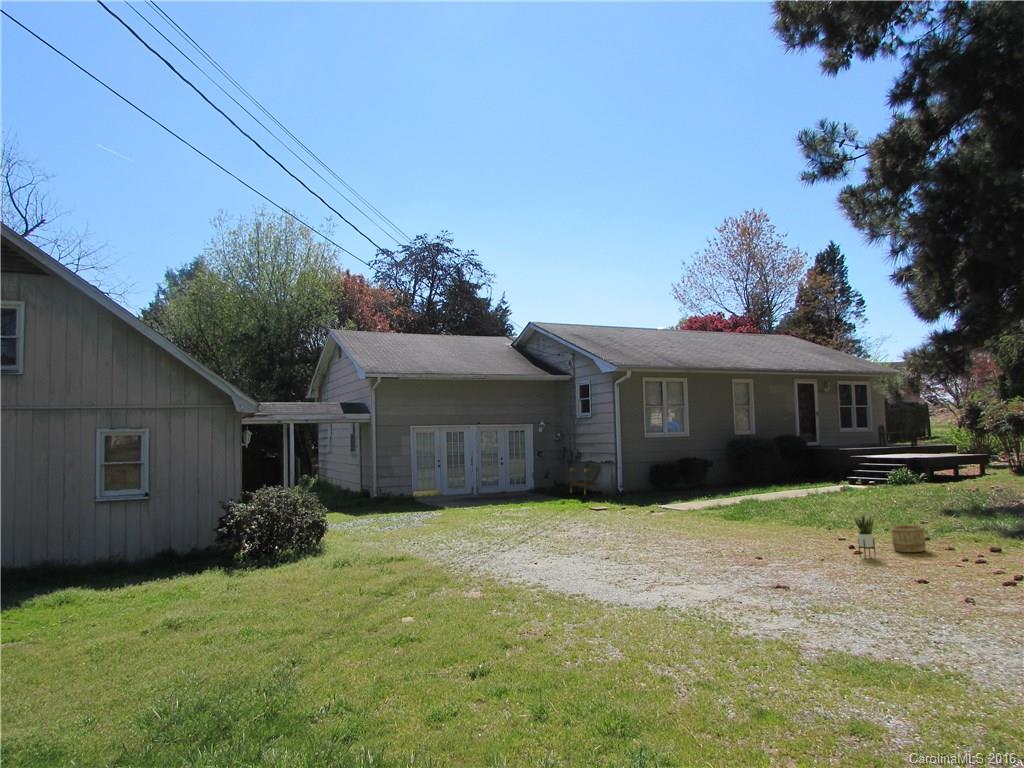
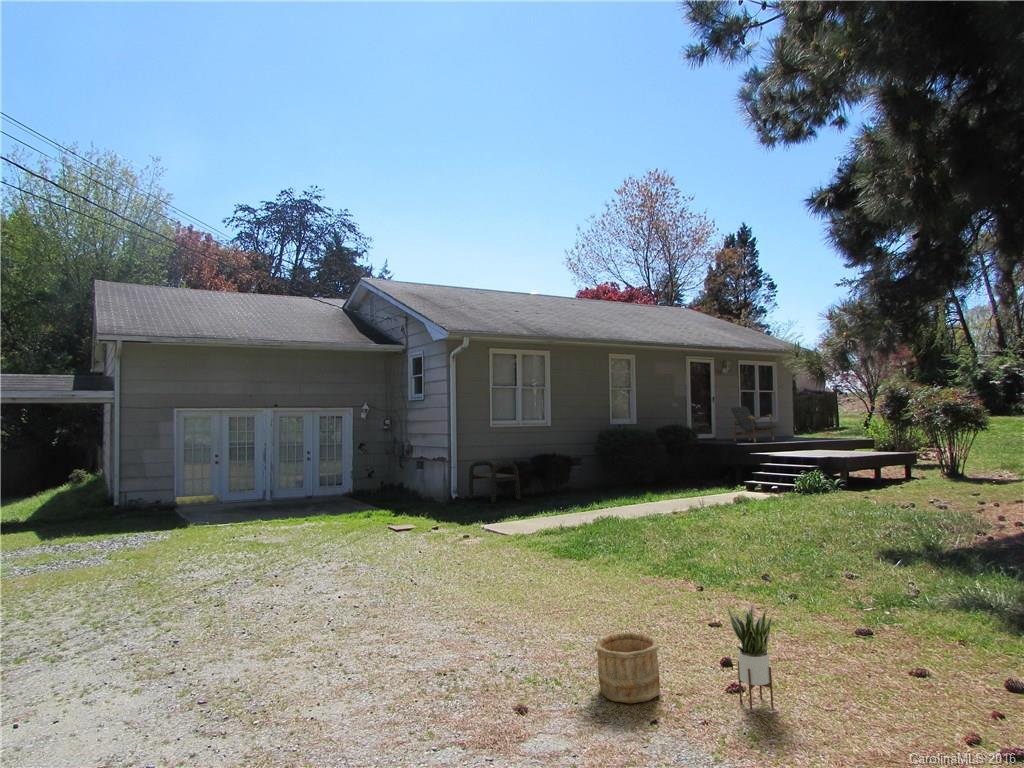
bench: present [878,424,918,447] -> present [469,461,521,503]
lounge chair: present [567,463,602,493] -> present [731,407,776,442]
wooden bucket: present [890,525,926,553] -> present [595,633,660,704]

